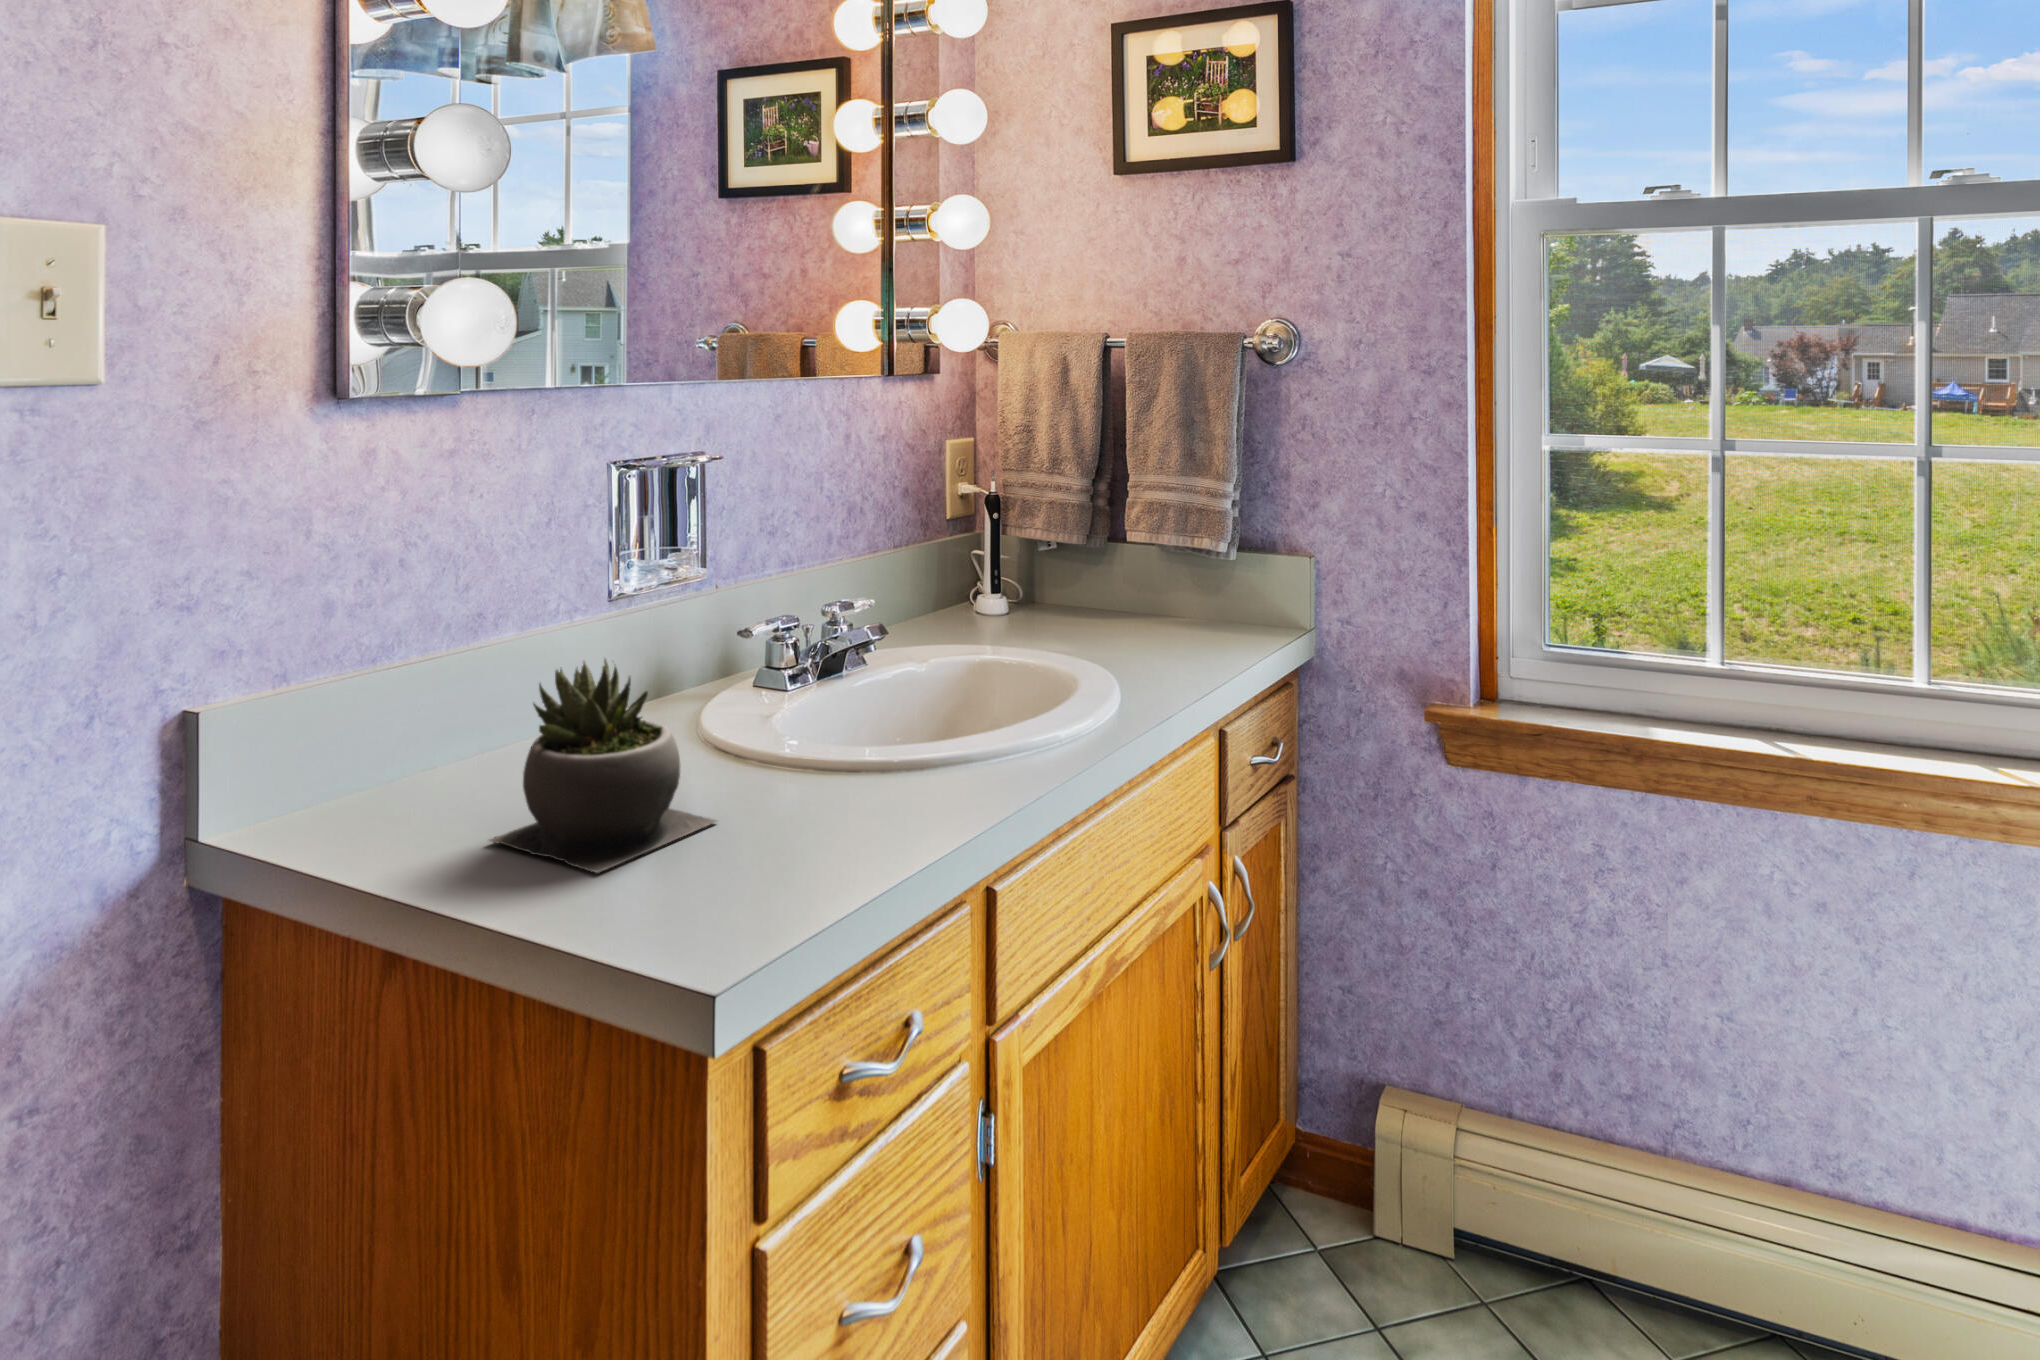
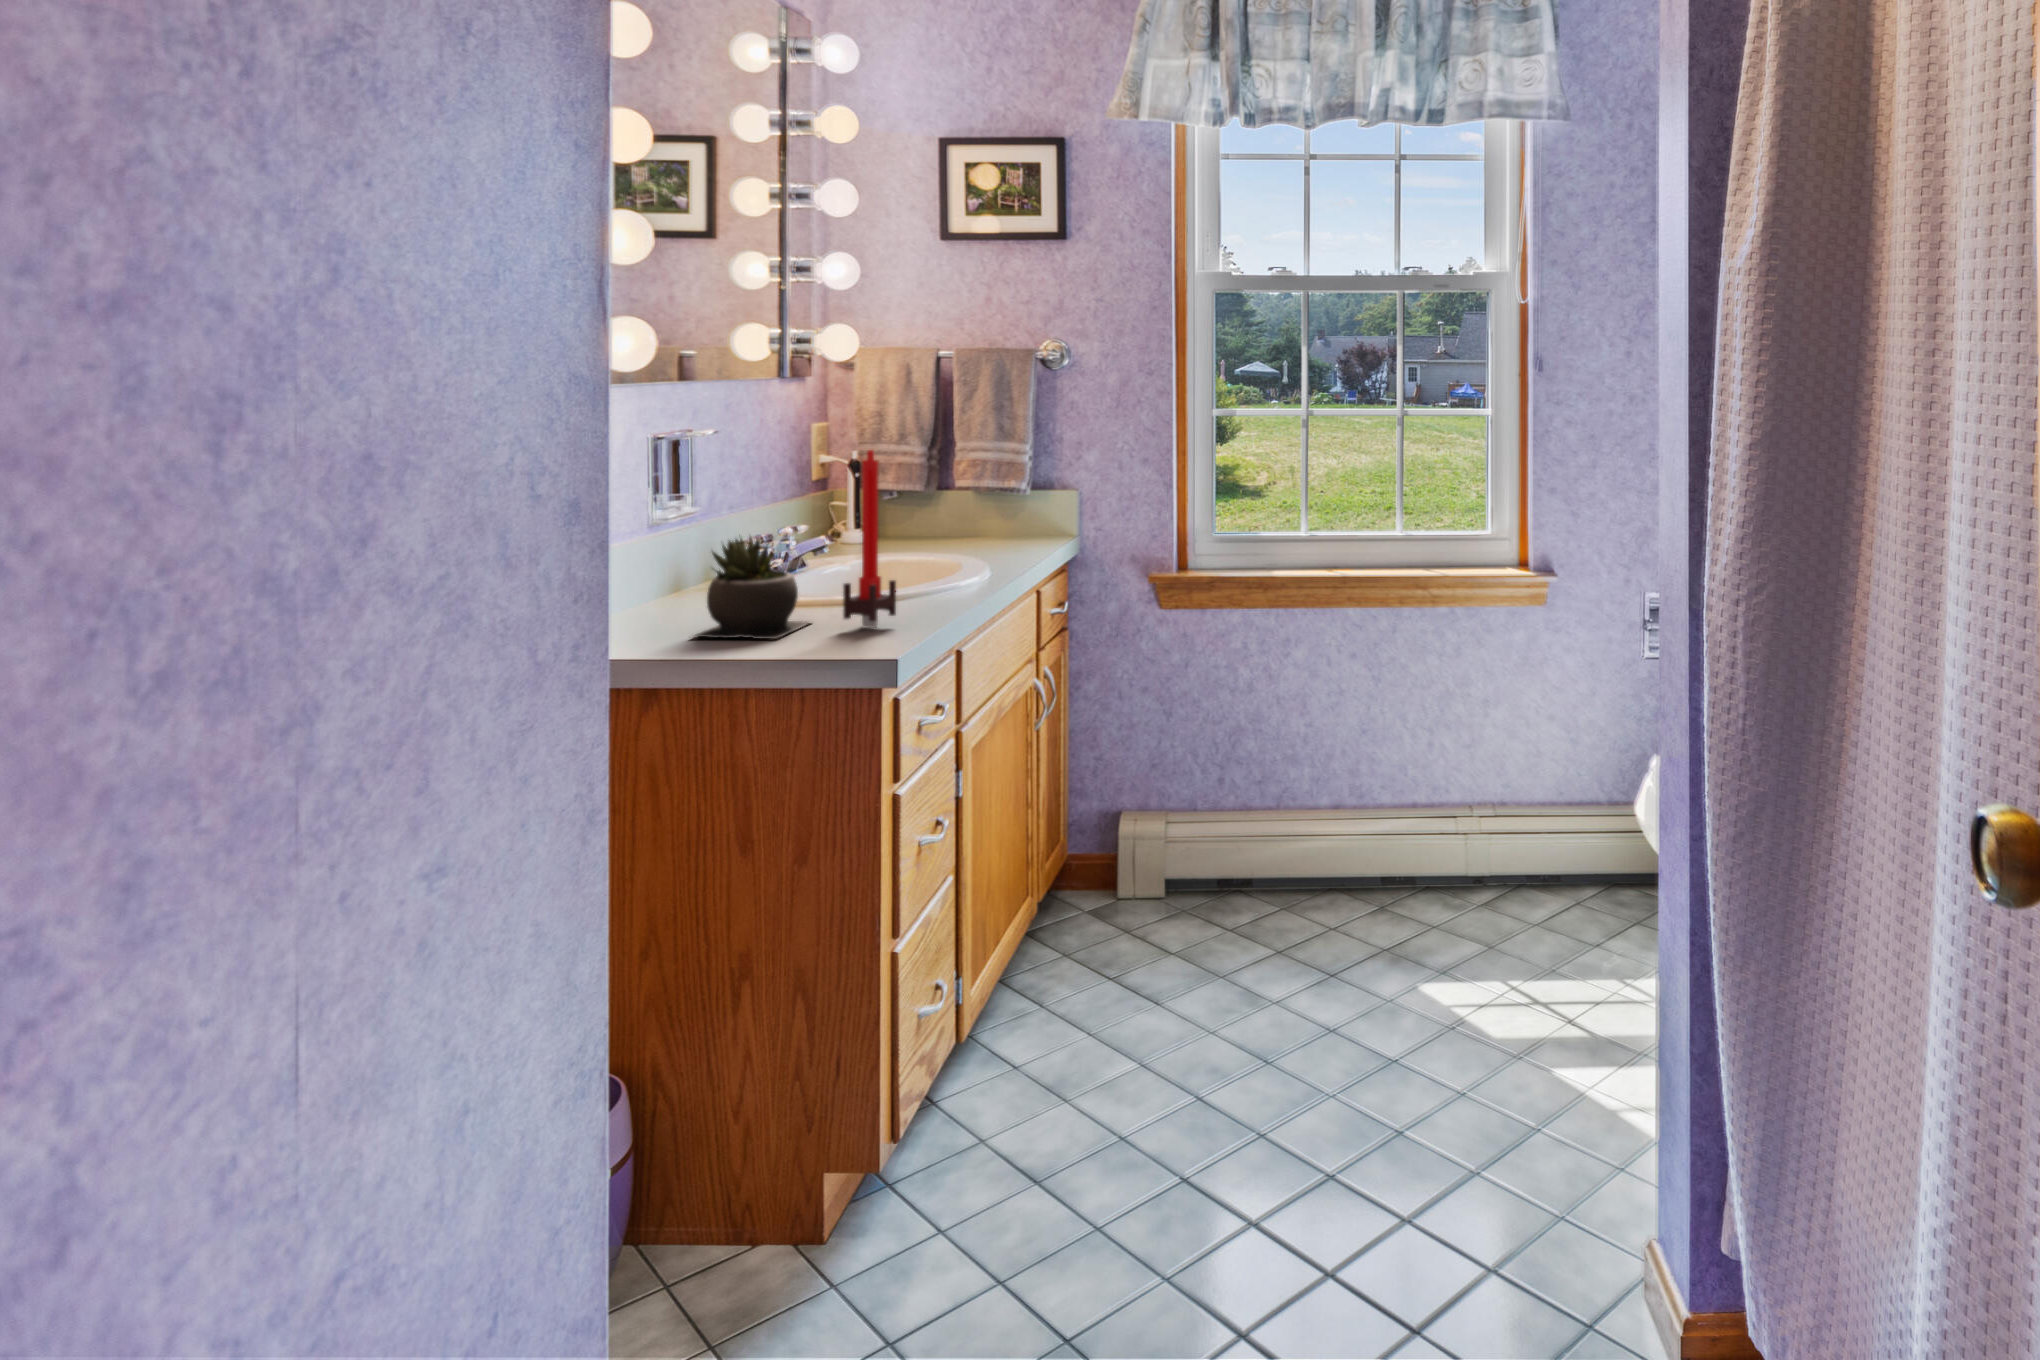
candle: none [732,520,827,865] -> present [843,450,896,628]

